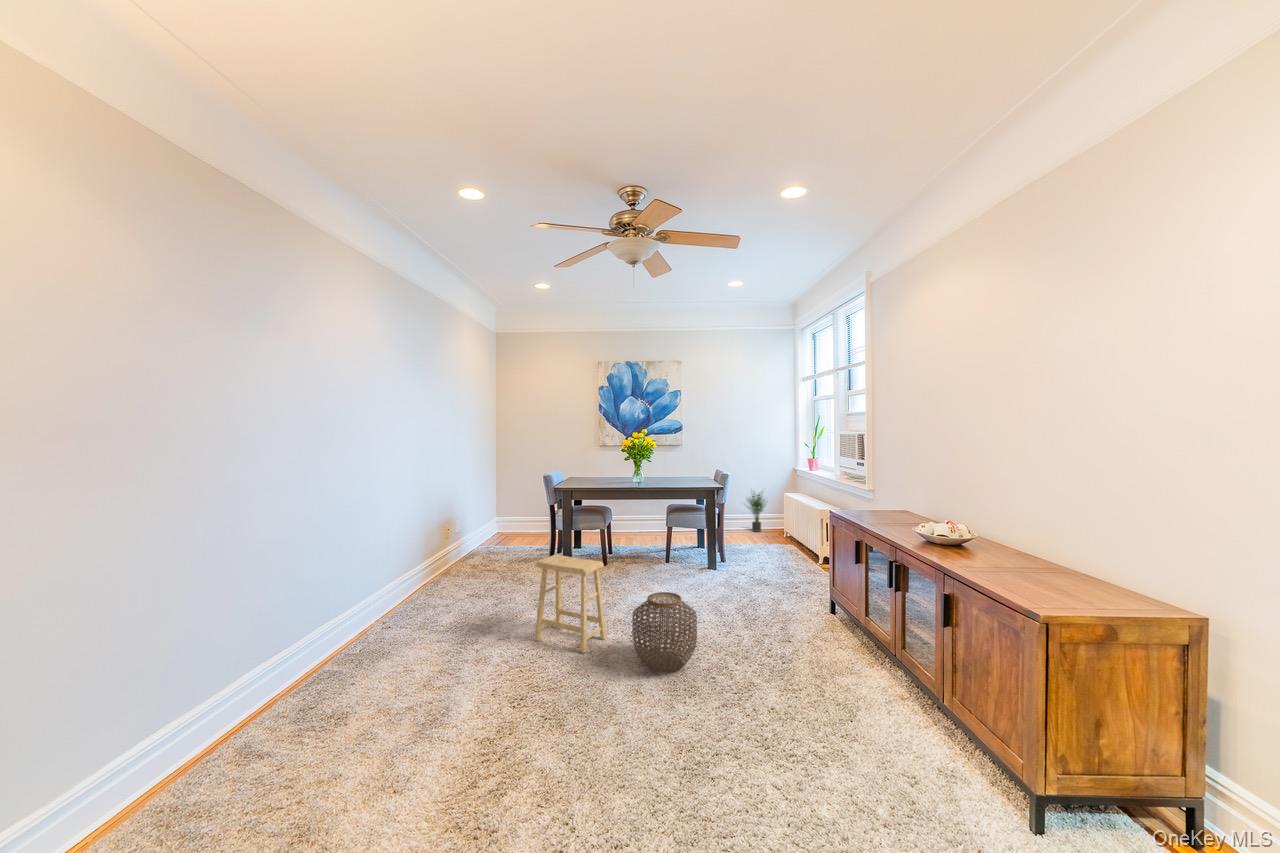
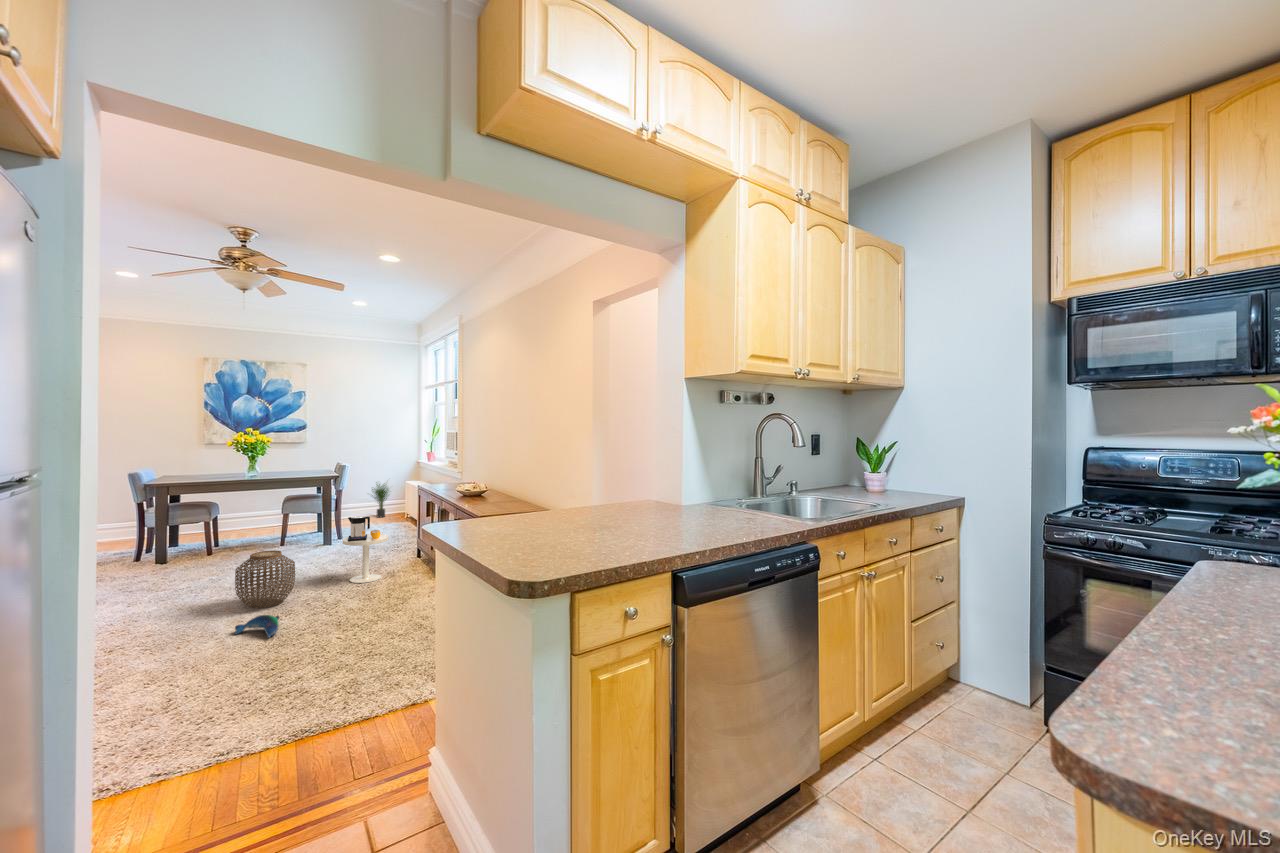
side table: none [746,551,805,649] -> present [343,516,388,583]
footstool: present [534,555,607,653] -> none [127,536,210,612]
plush toy: none [636,703,689,753] -> present [235,615,279,638]

